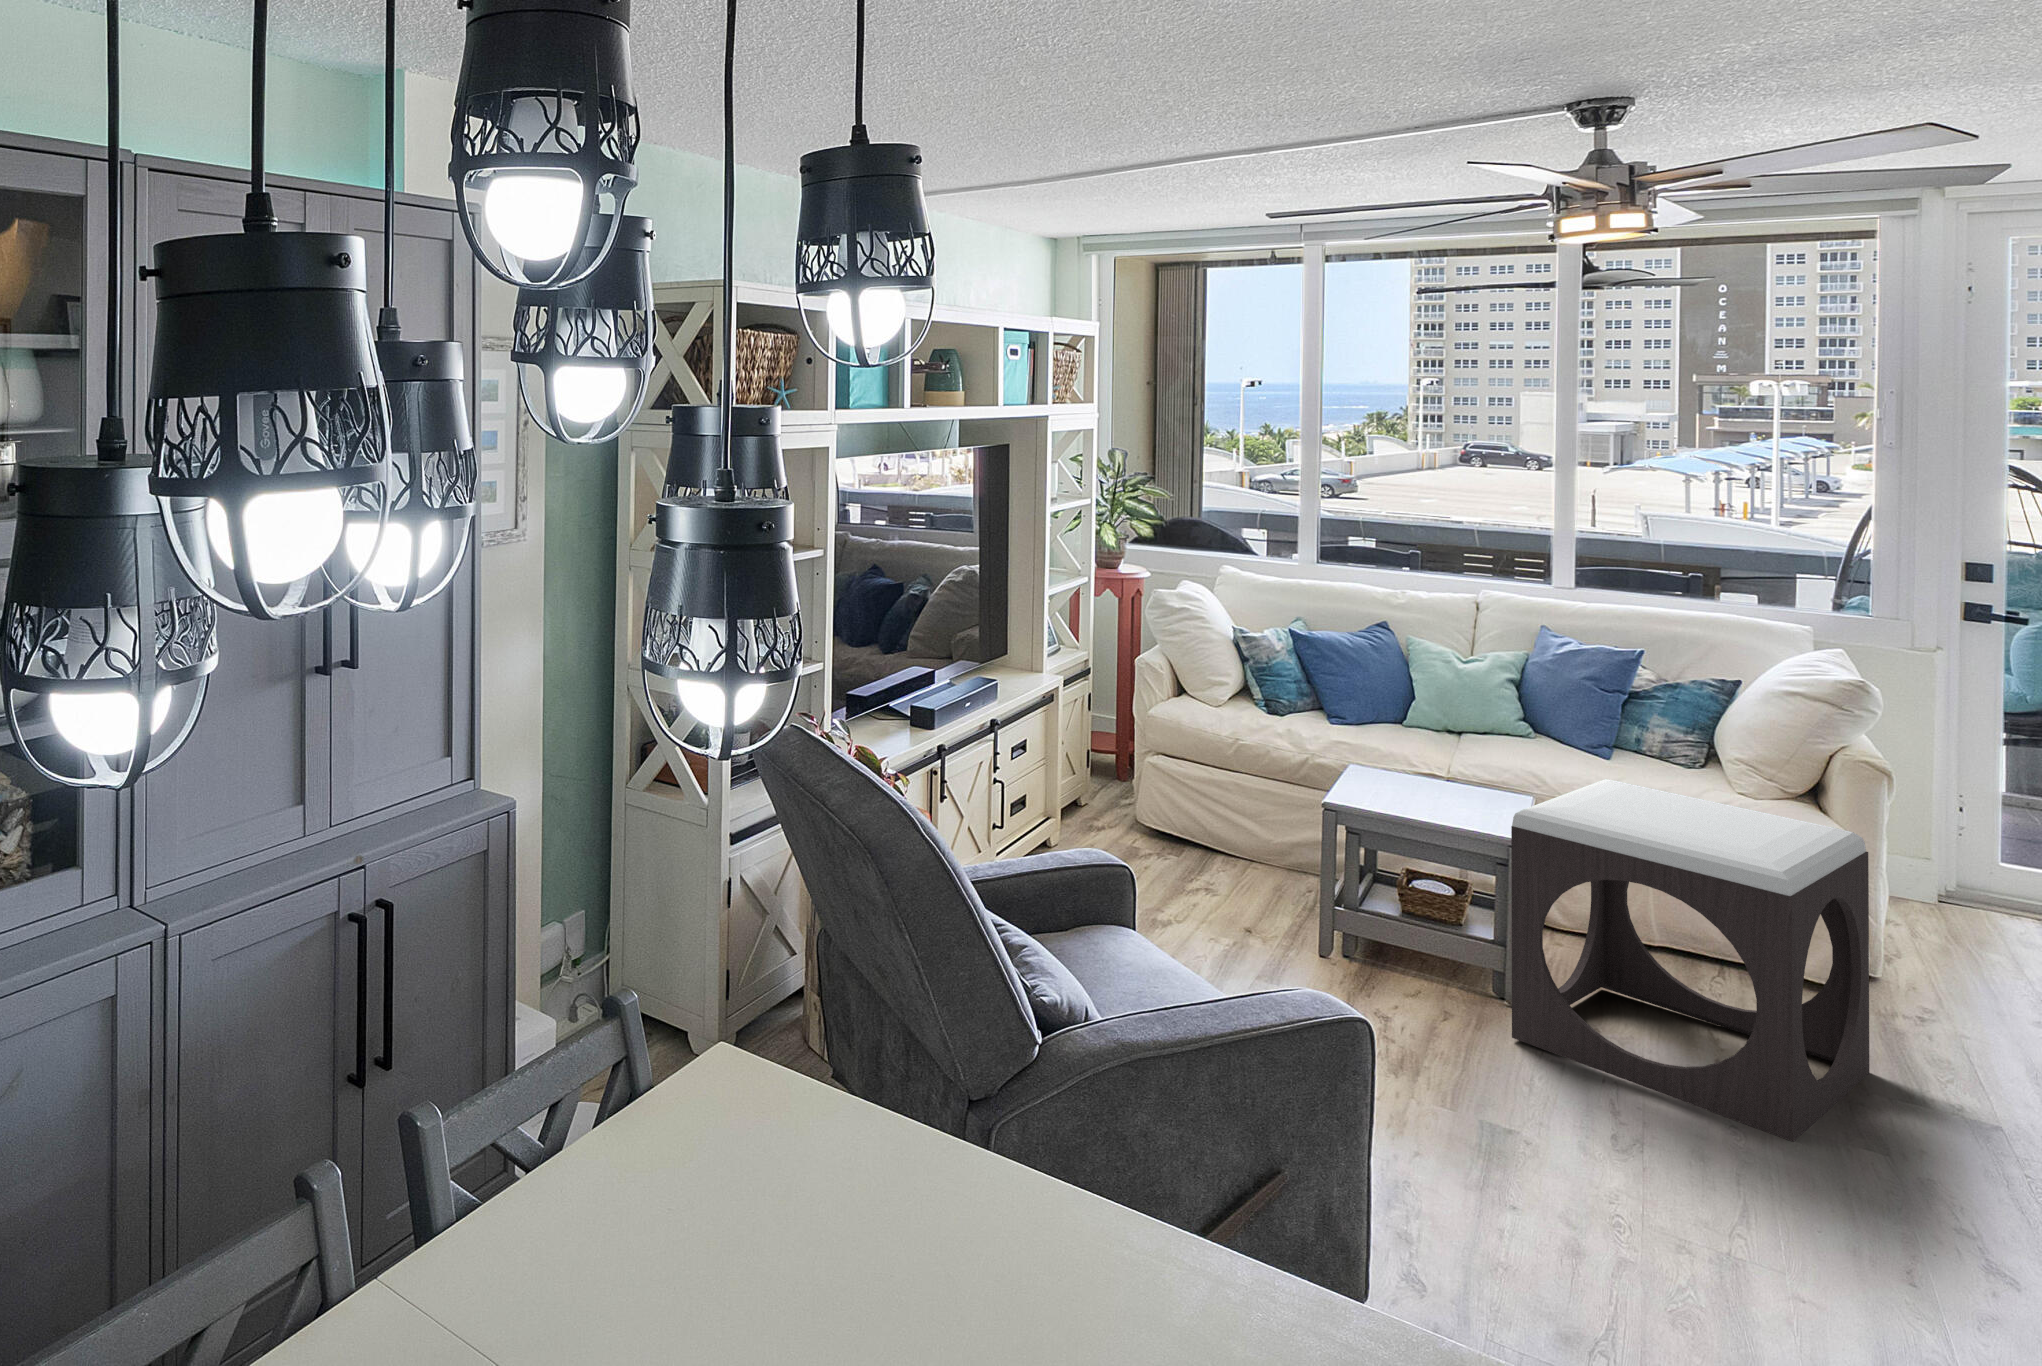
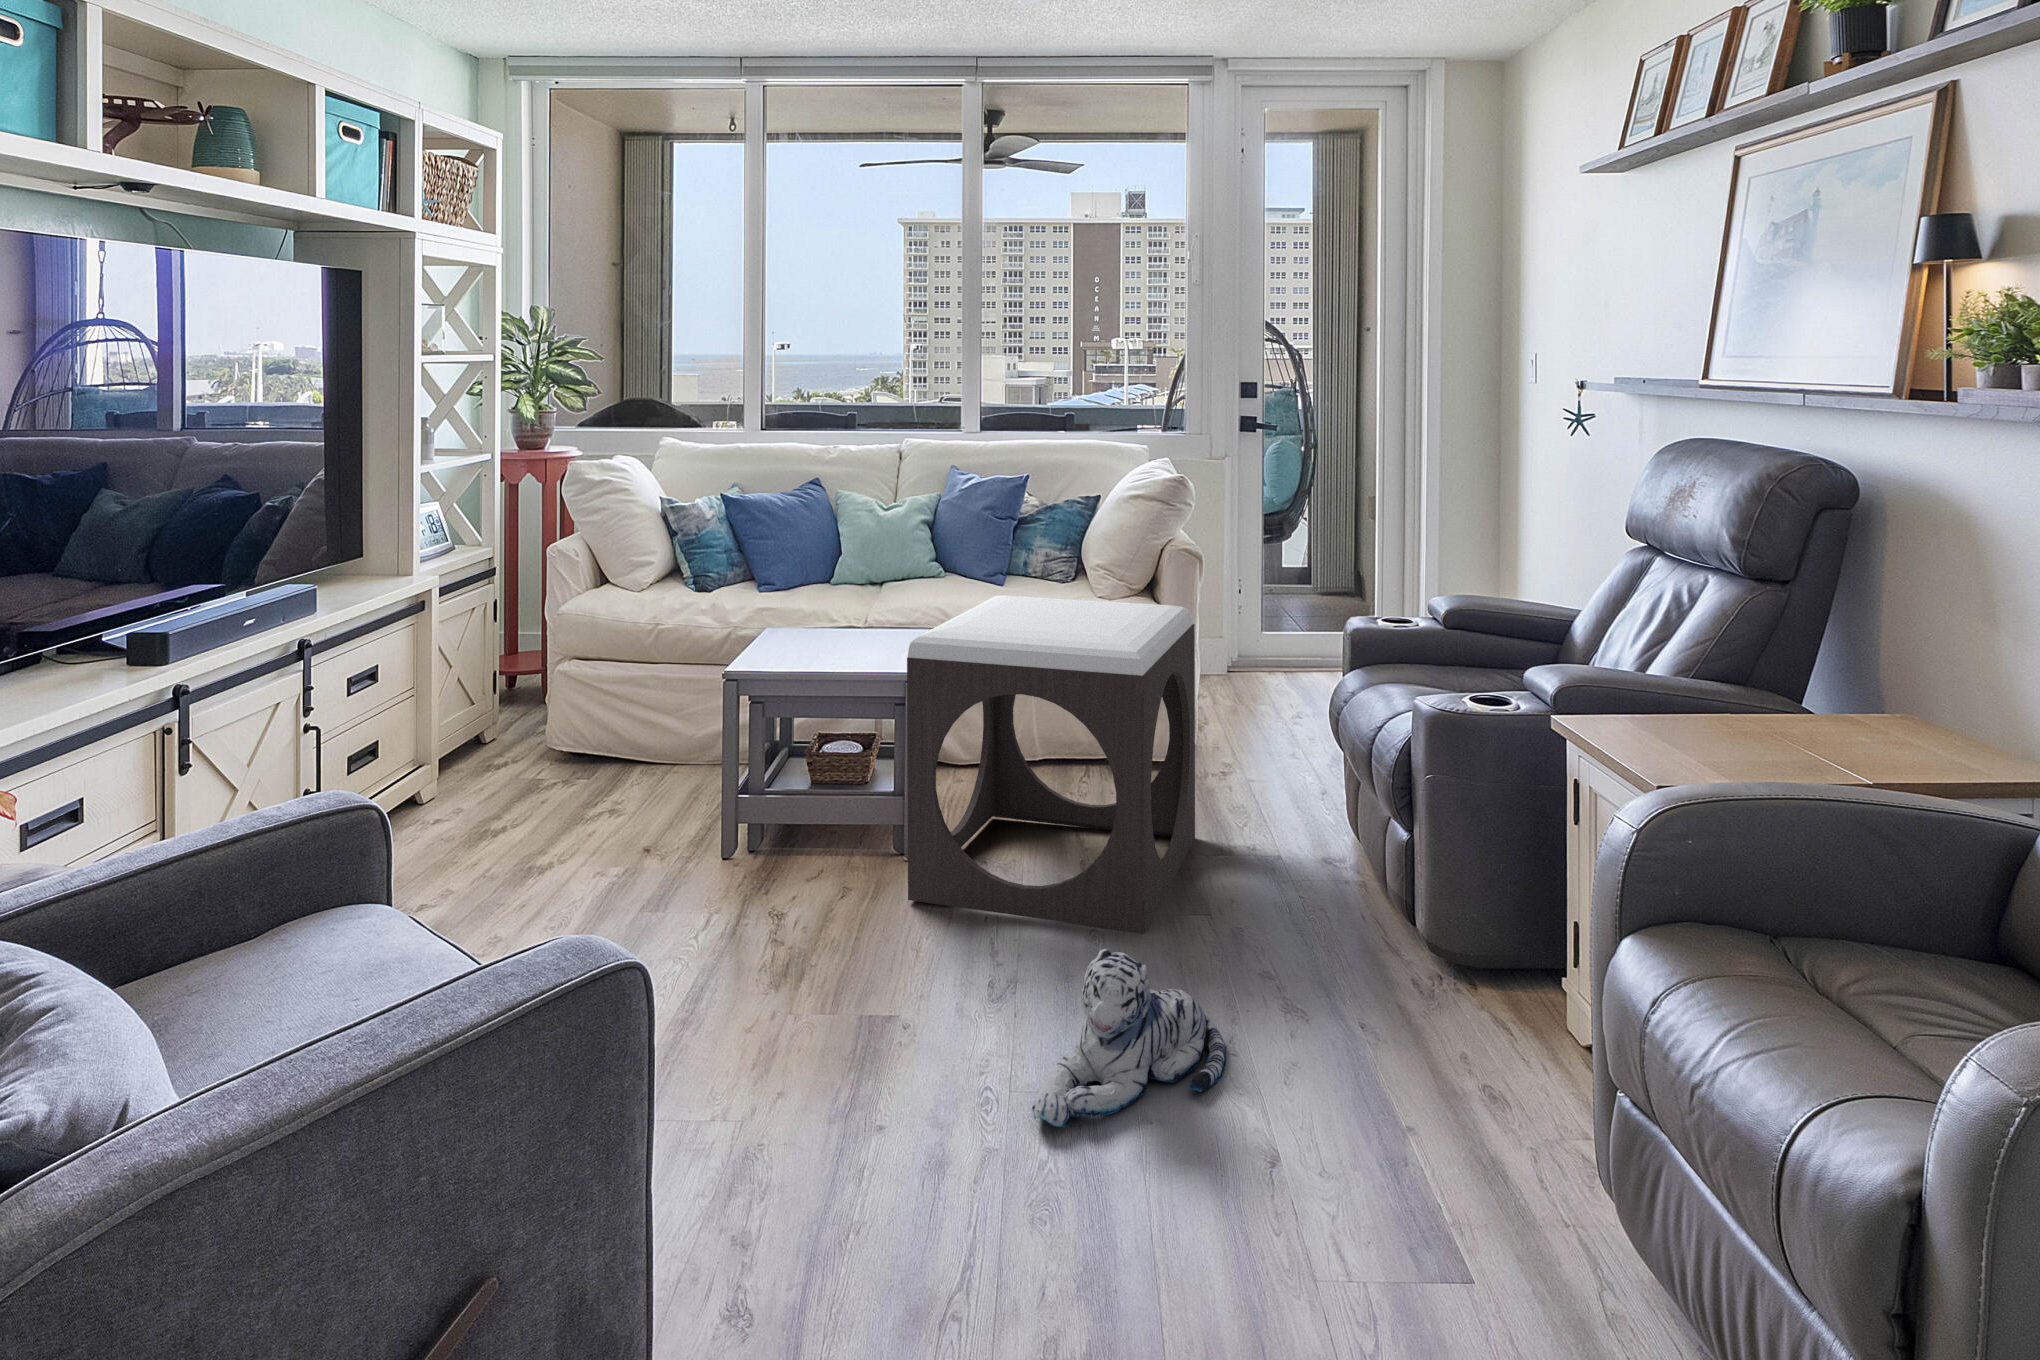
plush toy: none [1659,1129,1889,1288] -> present [1032,949,1226,1128]

